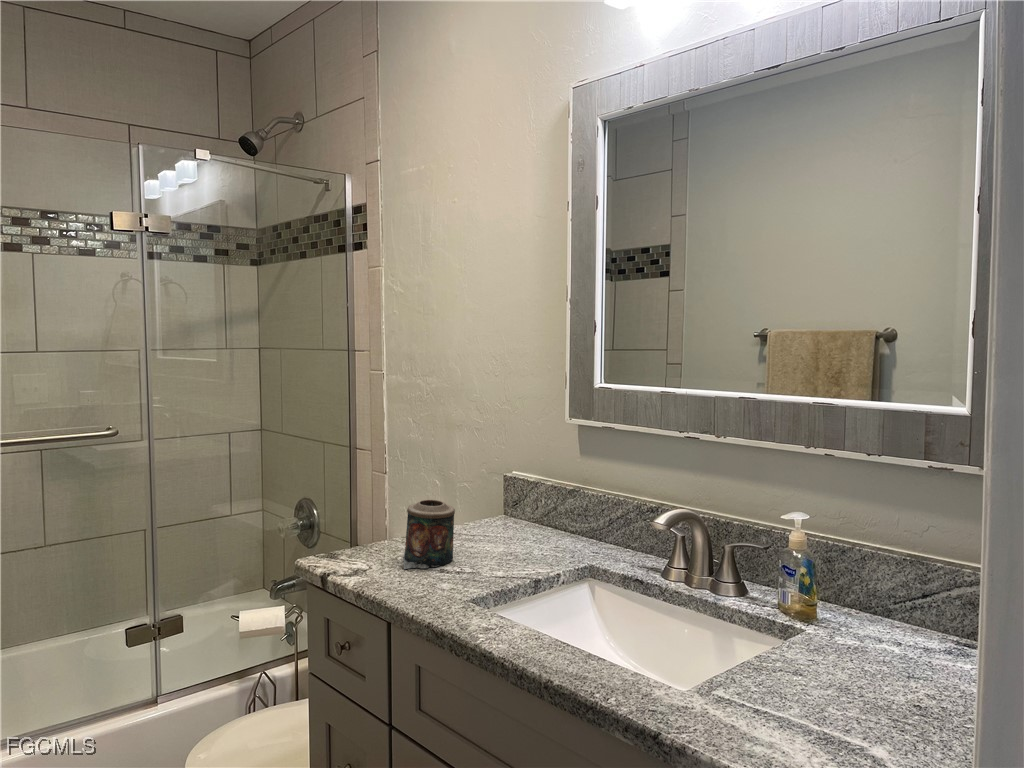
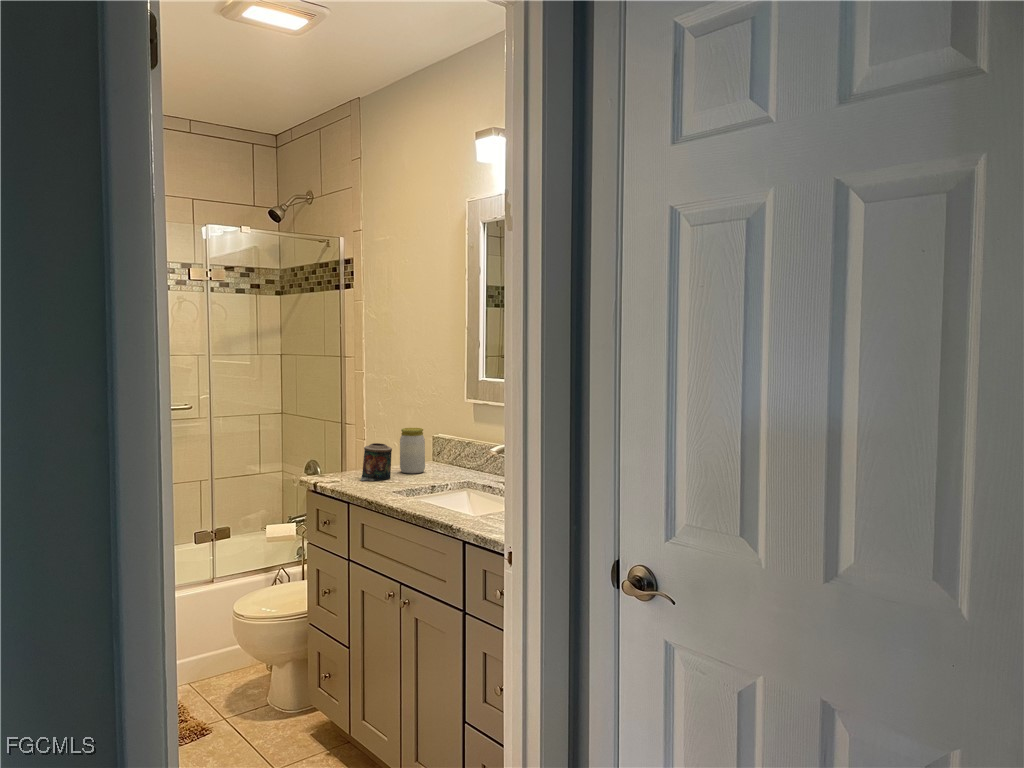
jar: none [462,467,504,546] -> present [400,428,425,473]

